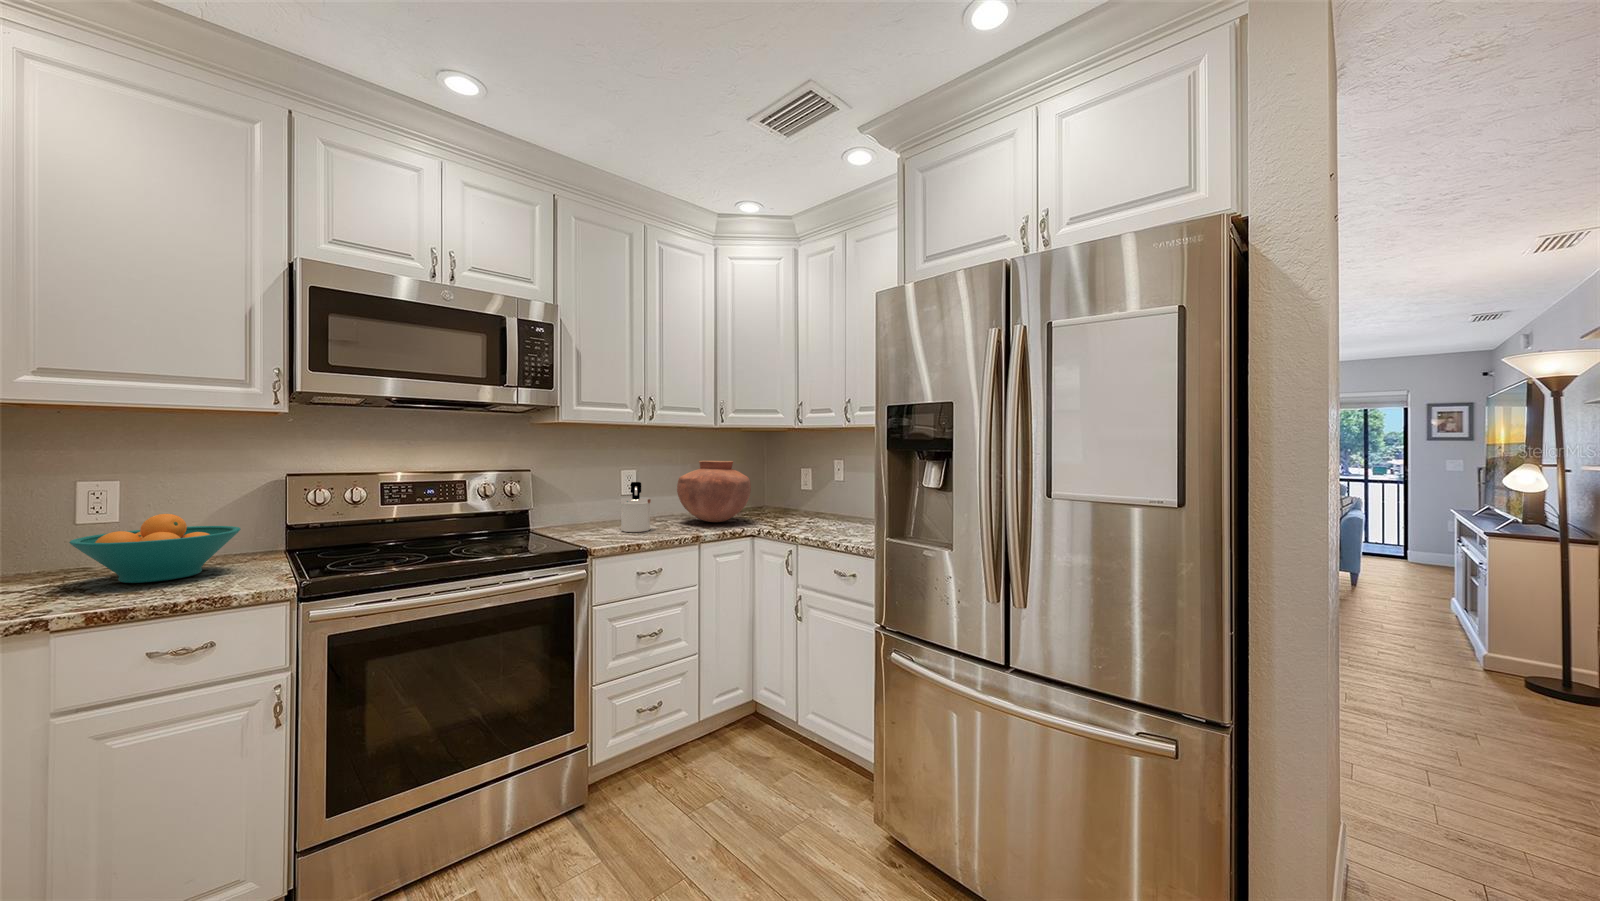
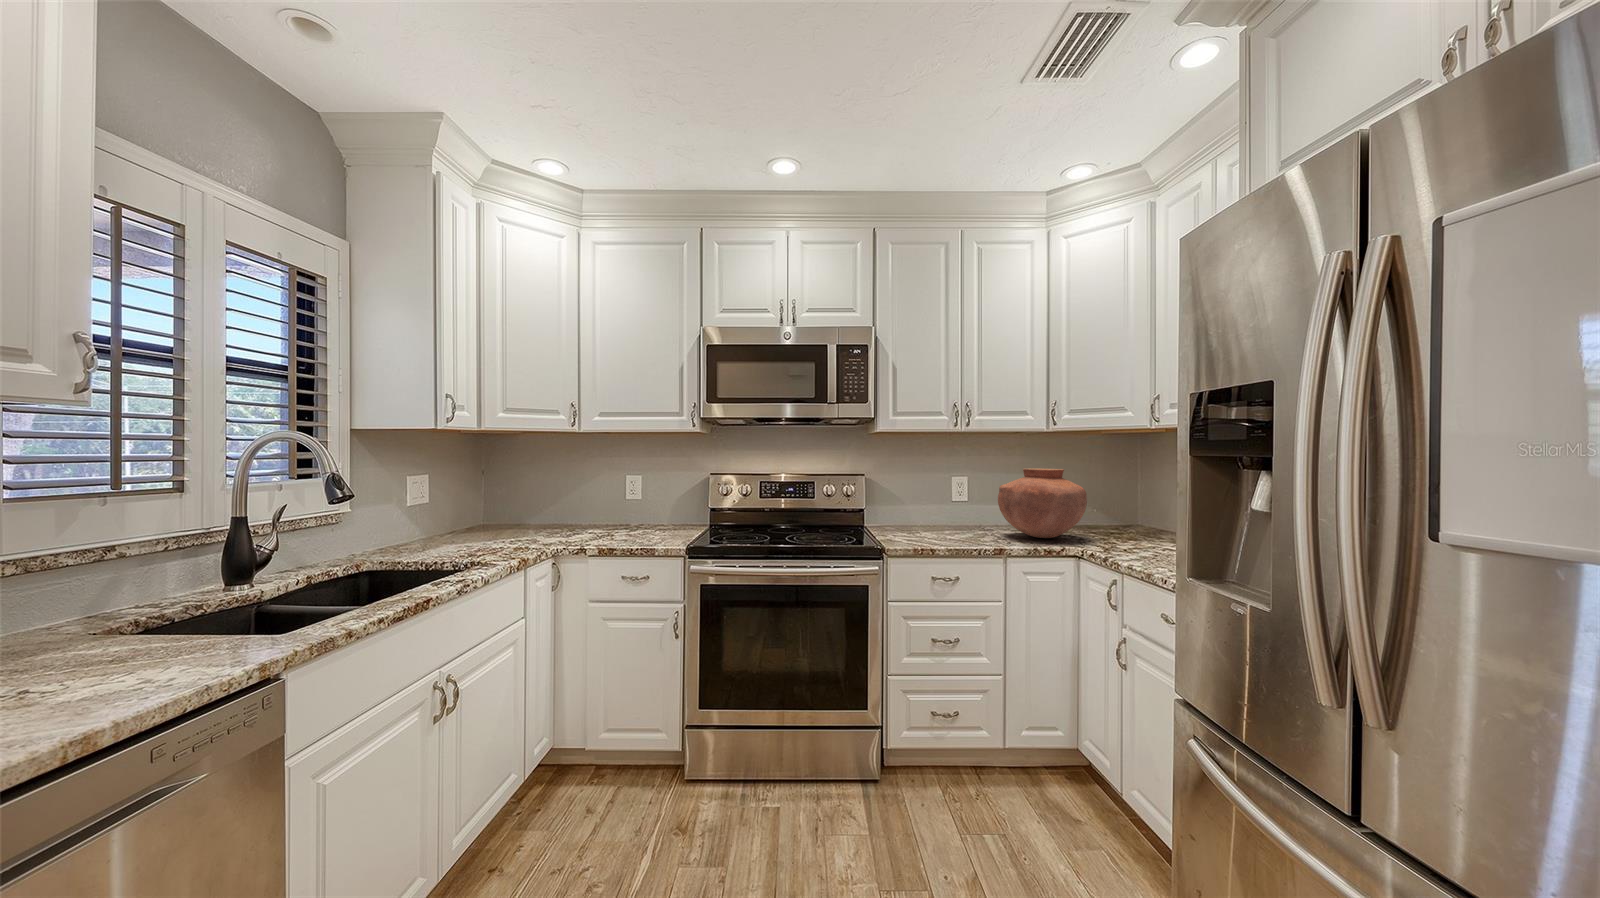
soap dispenser: present [620,482,651,532] -> none [932,489,962,539]
fruit bowl: present [69,514,241,583] -> none [605,496,674,536]

